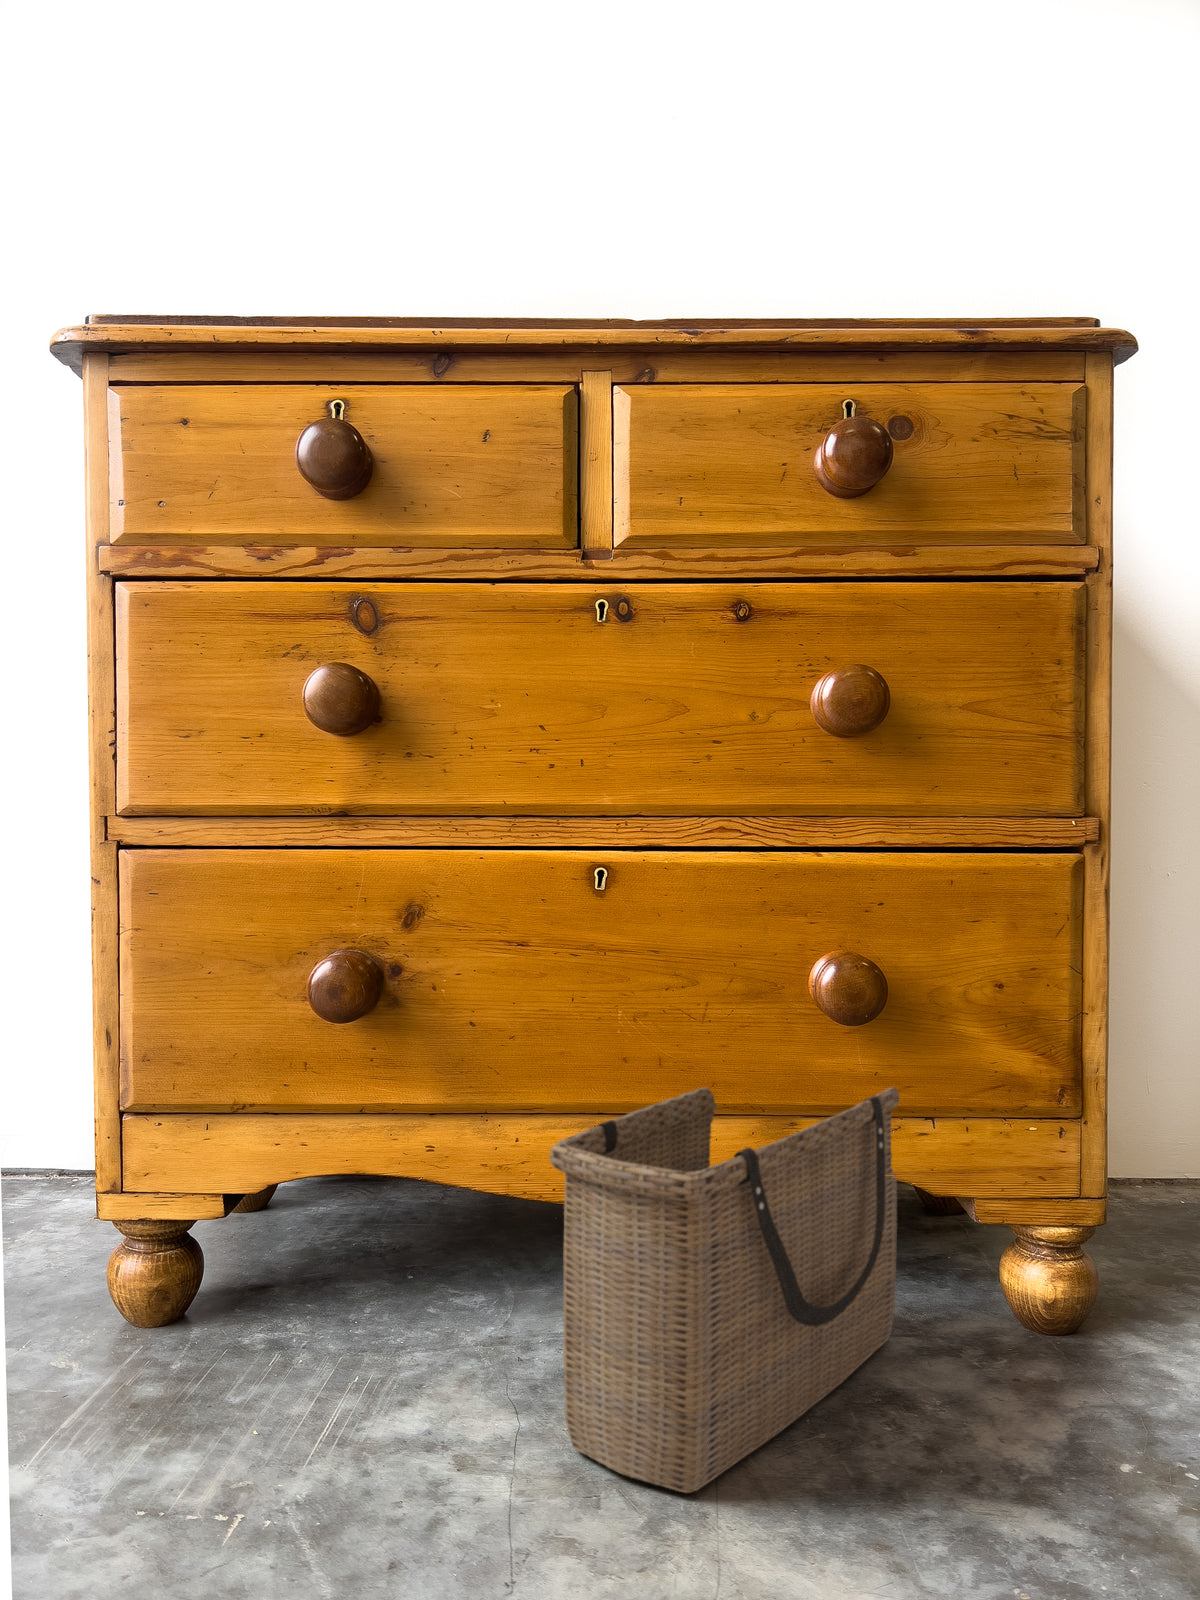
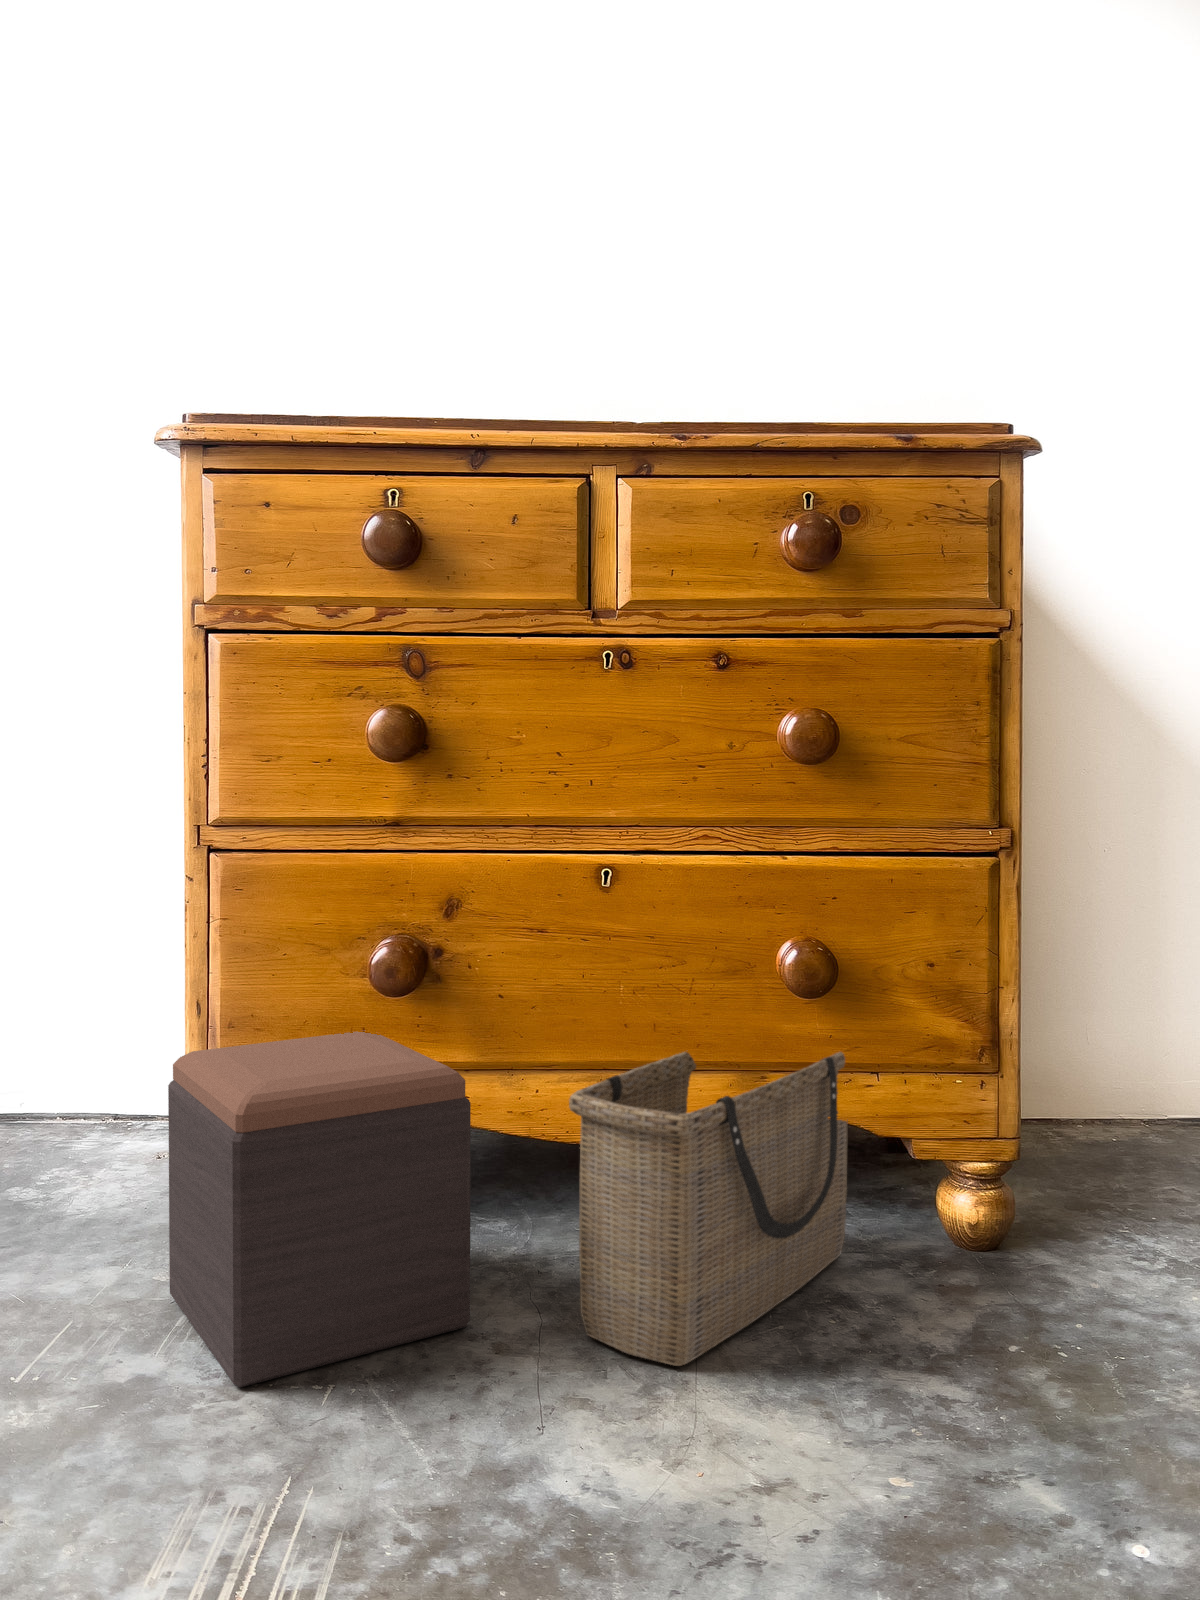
footstool: none [62,1063,429,1520] -> present [168,1031,471,1388]

